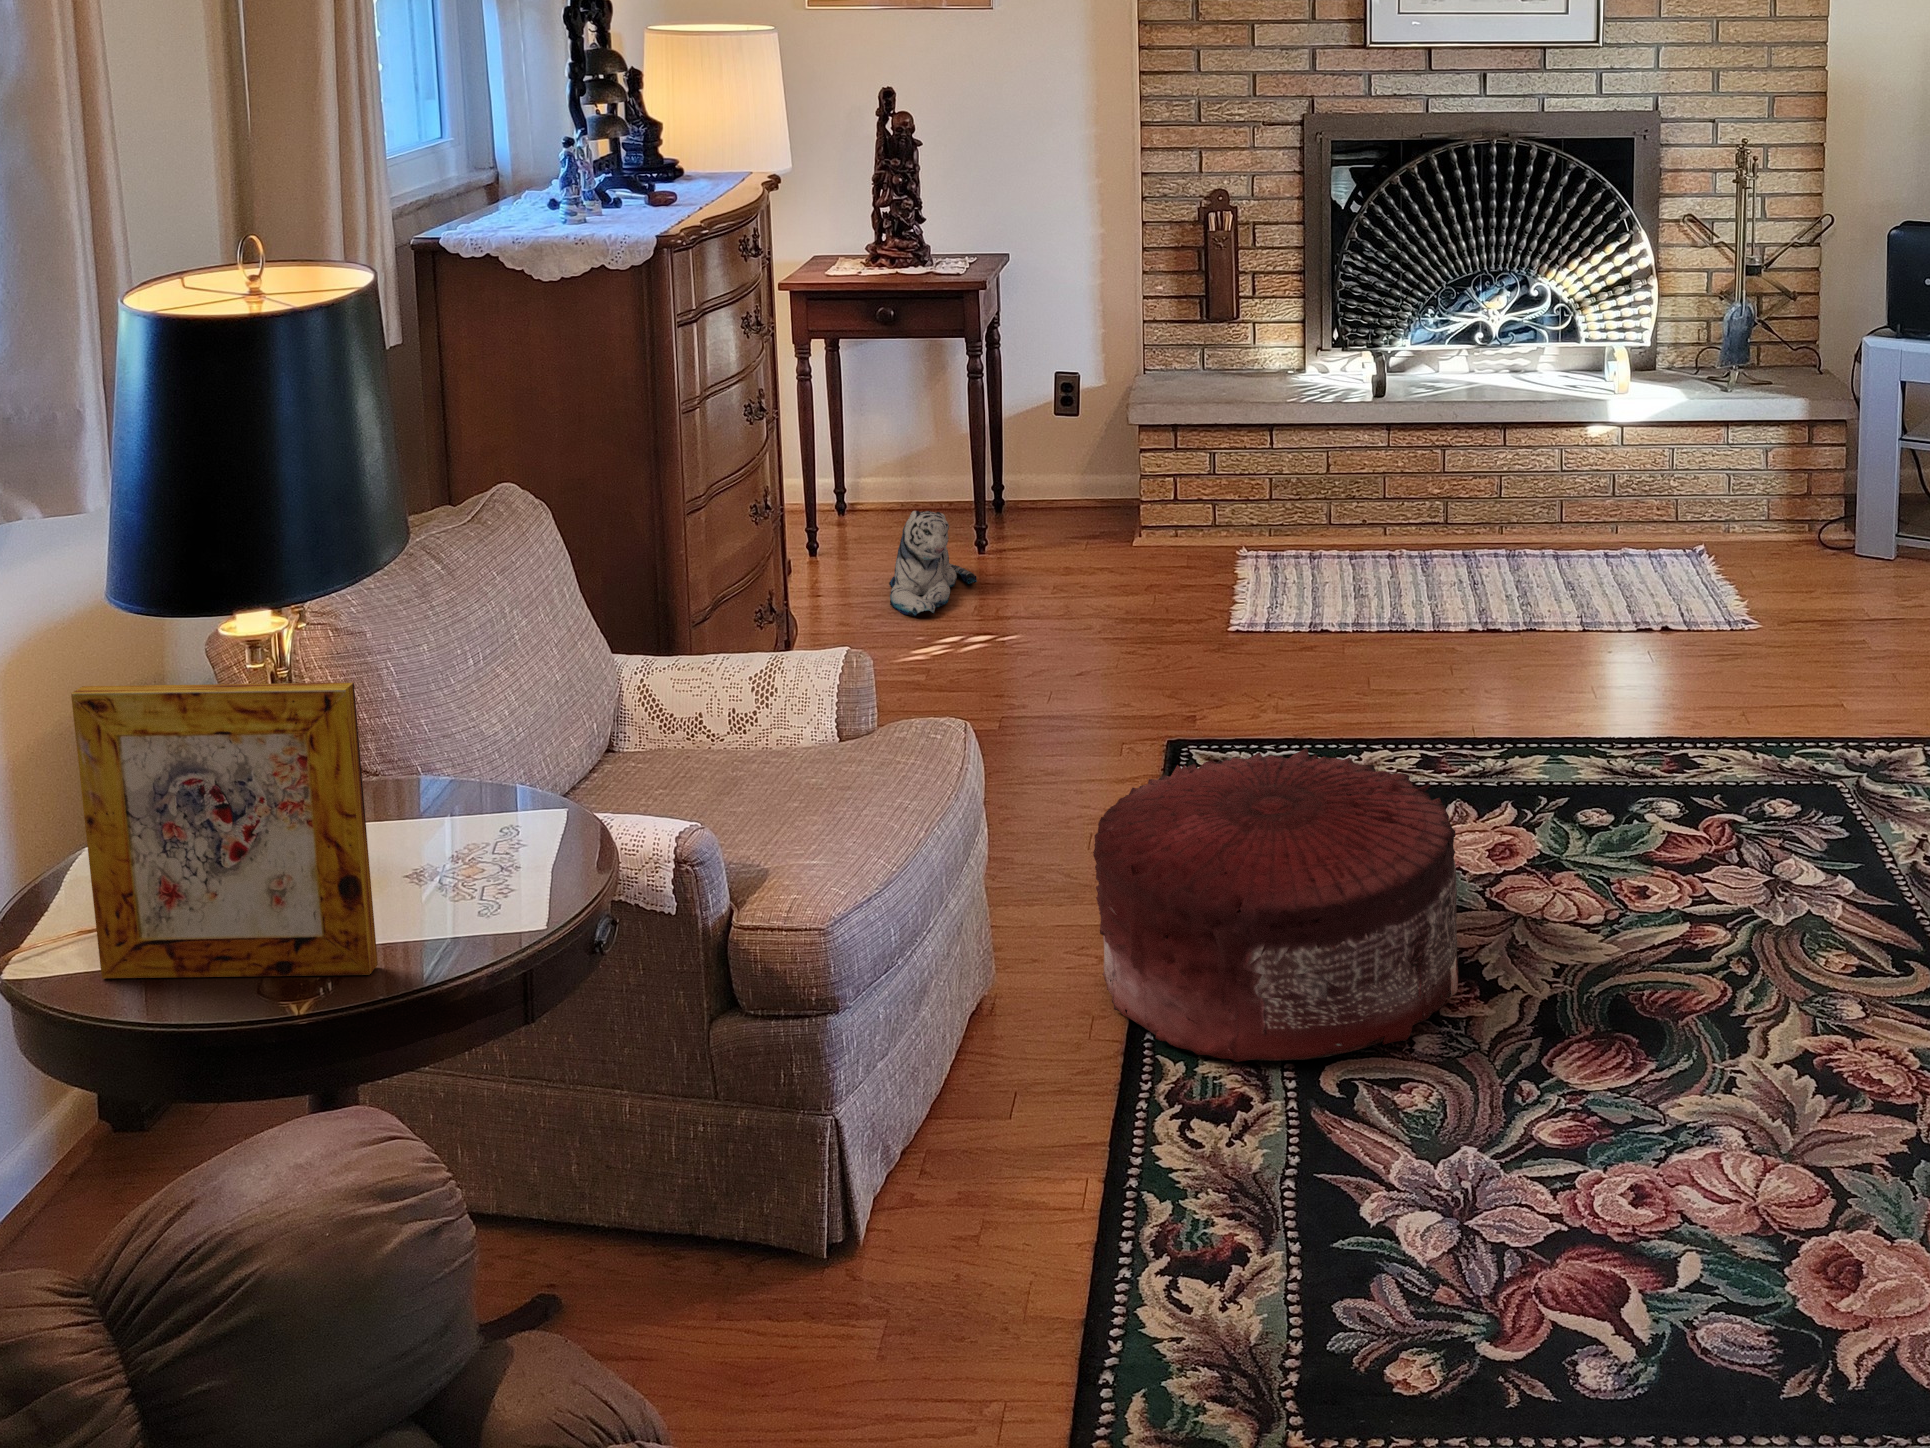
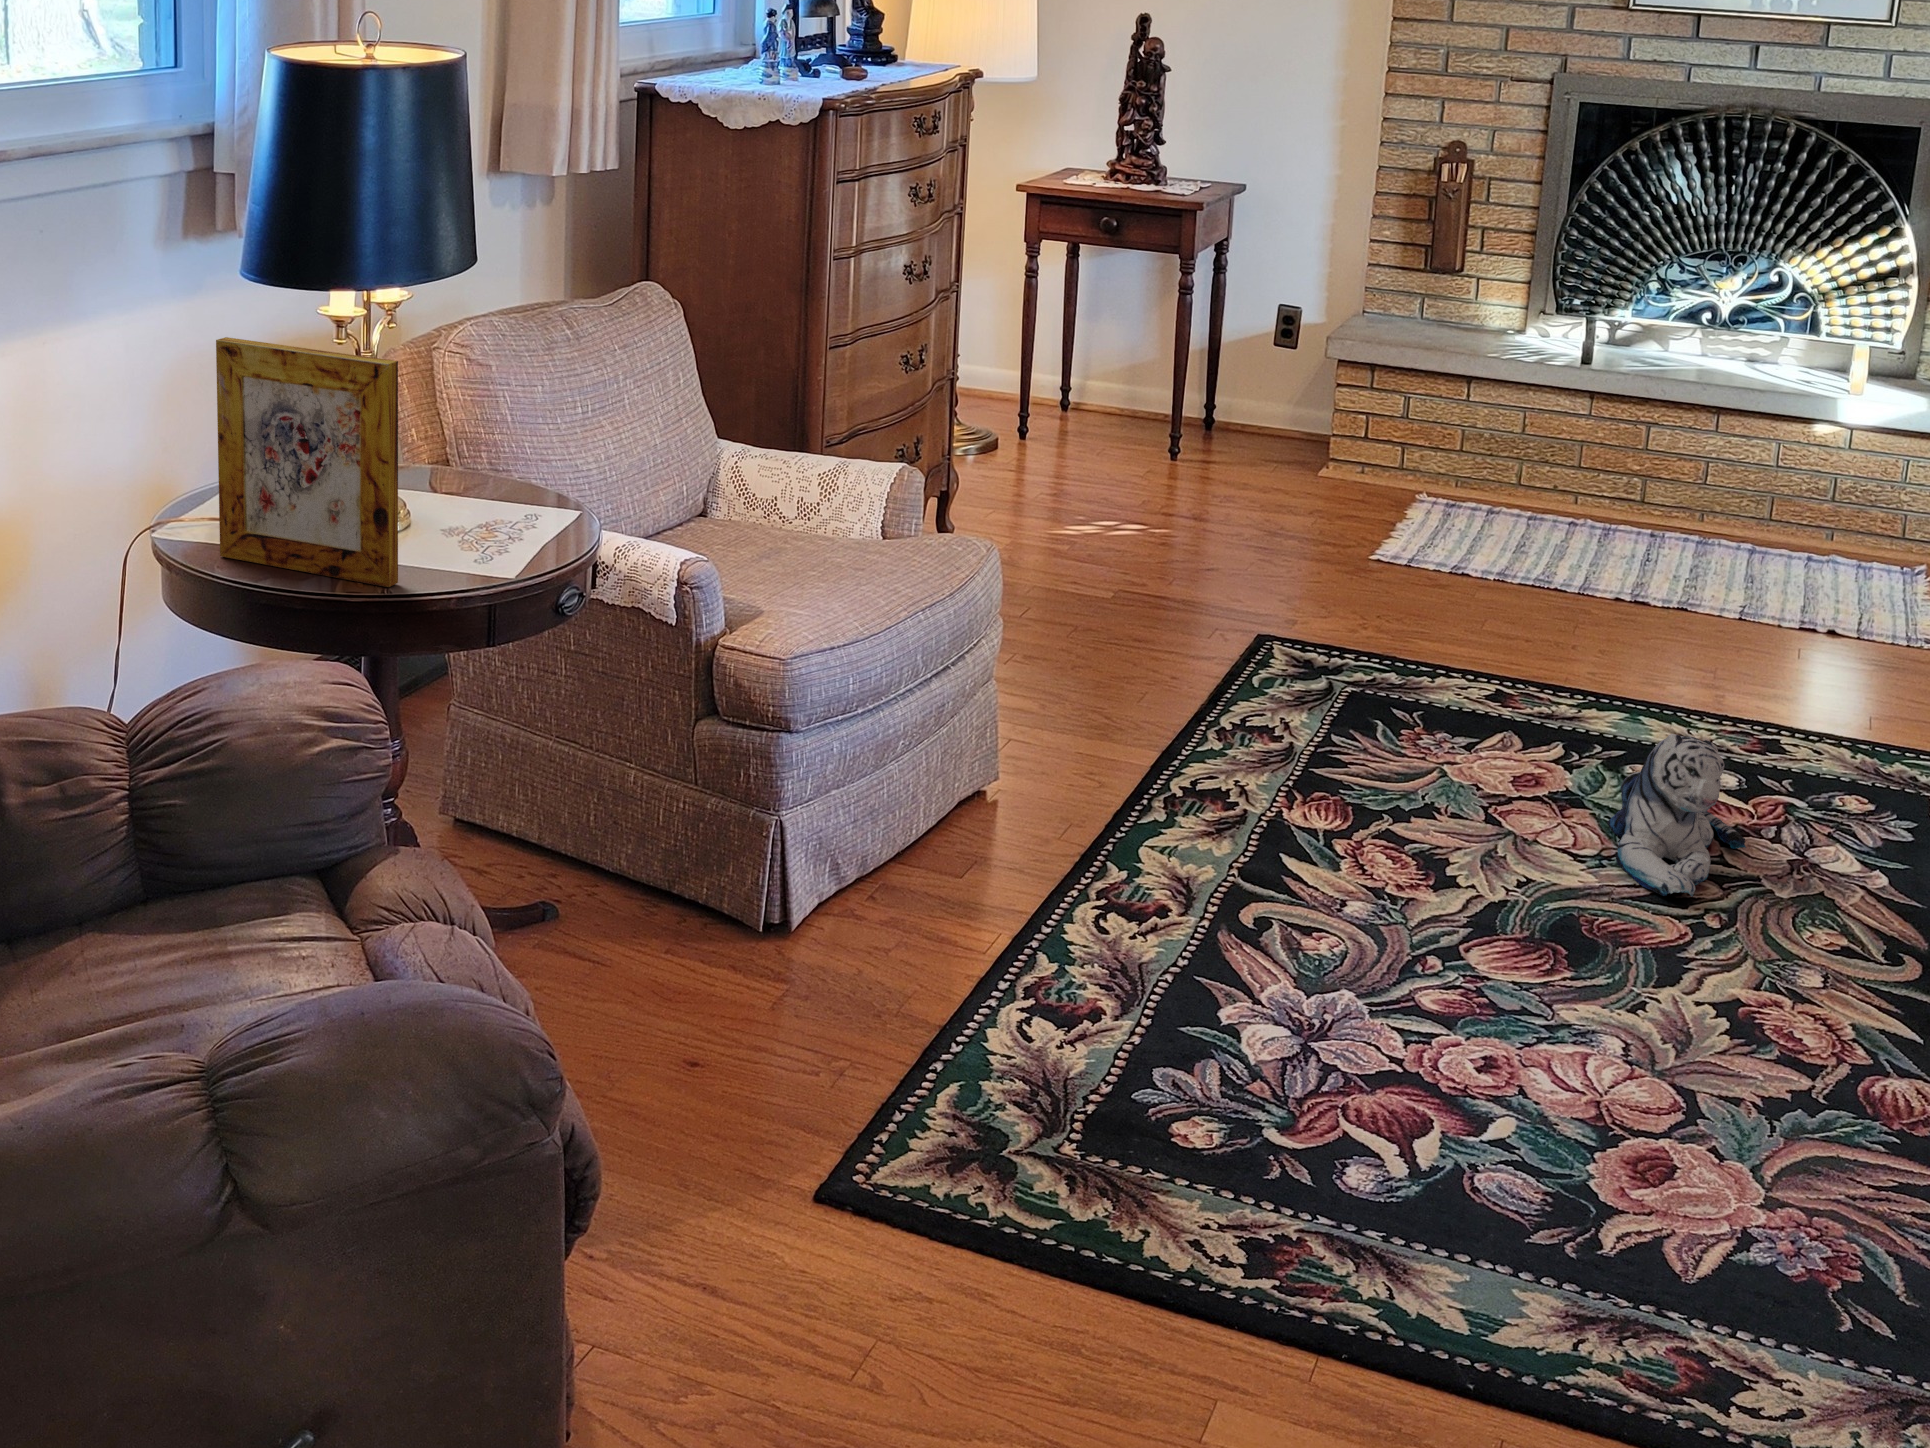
plush toy: present [889,511,977,616] -> present [1607,734,1746,896]
pouf: present [1093,748,1459,1062] -> none [1082,626,1430,899]

